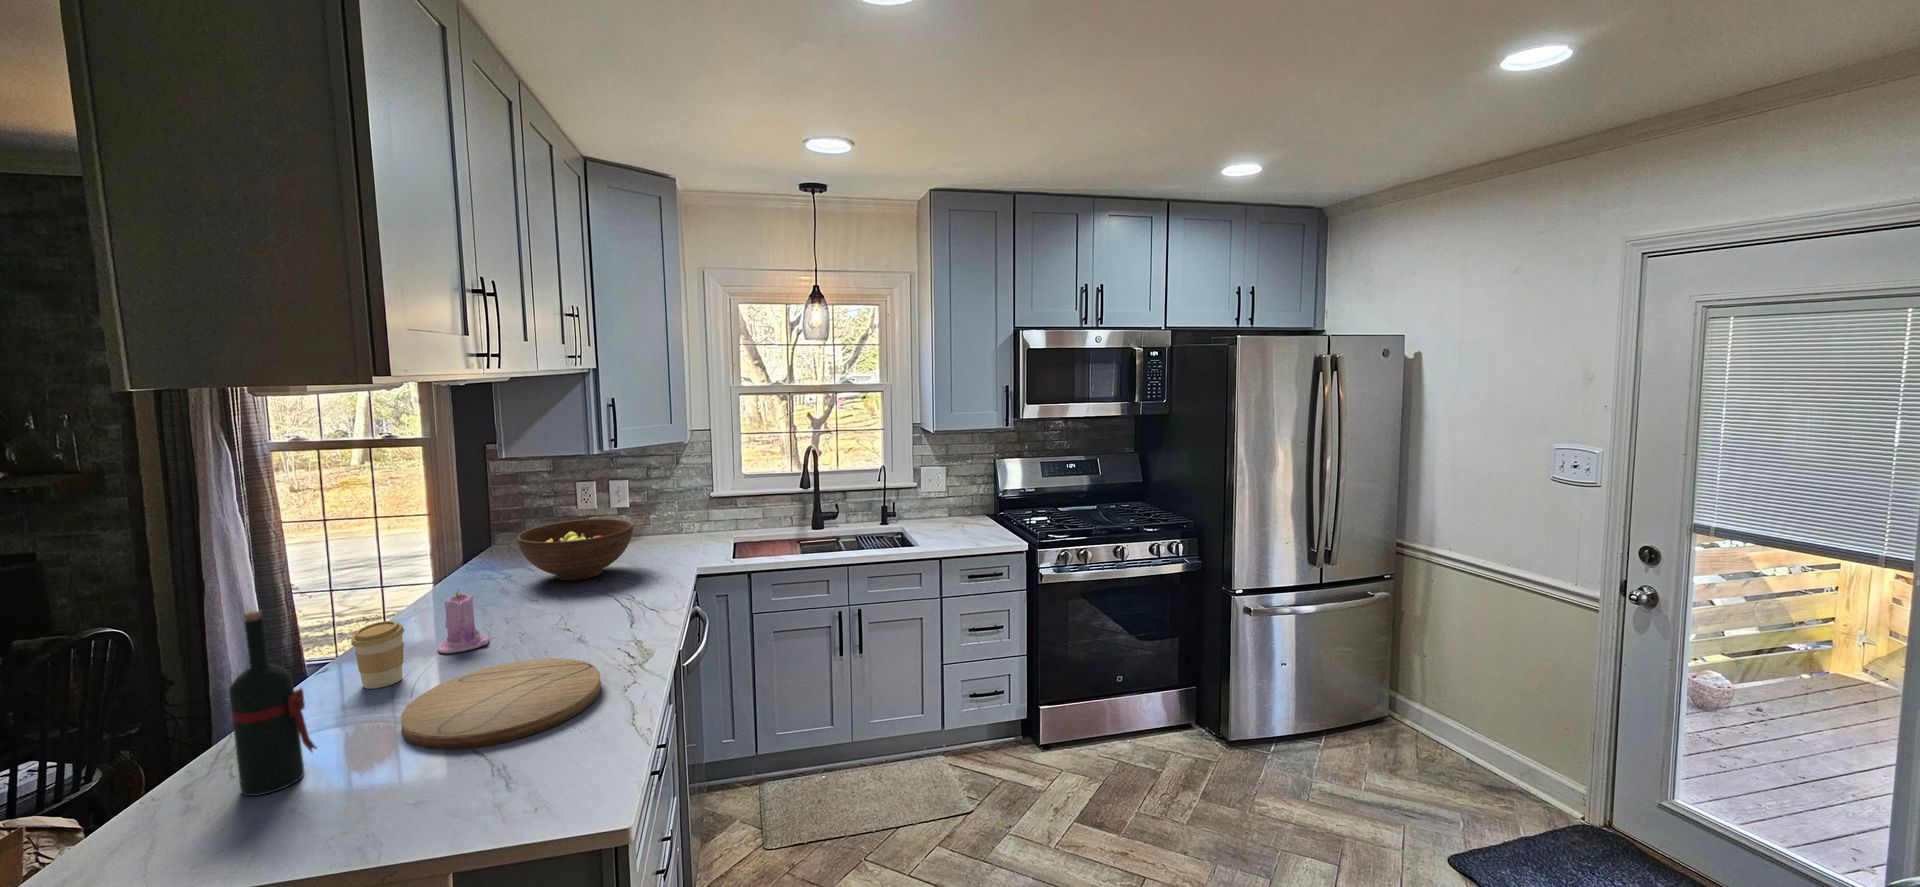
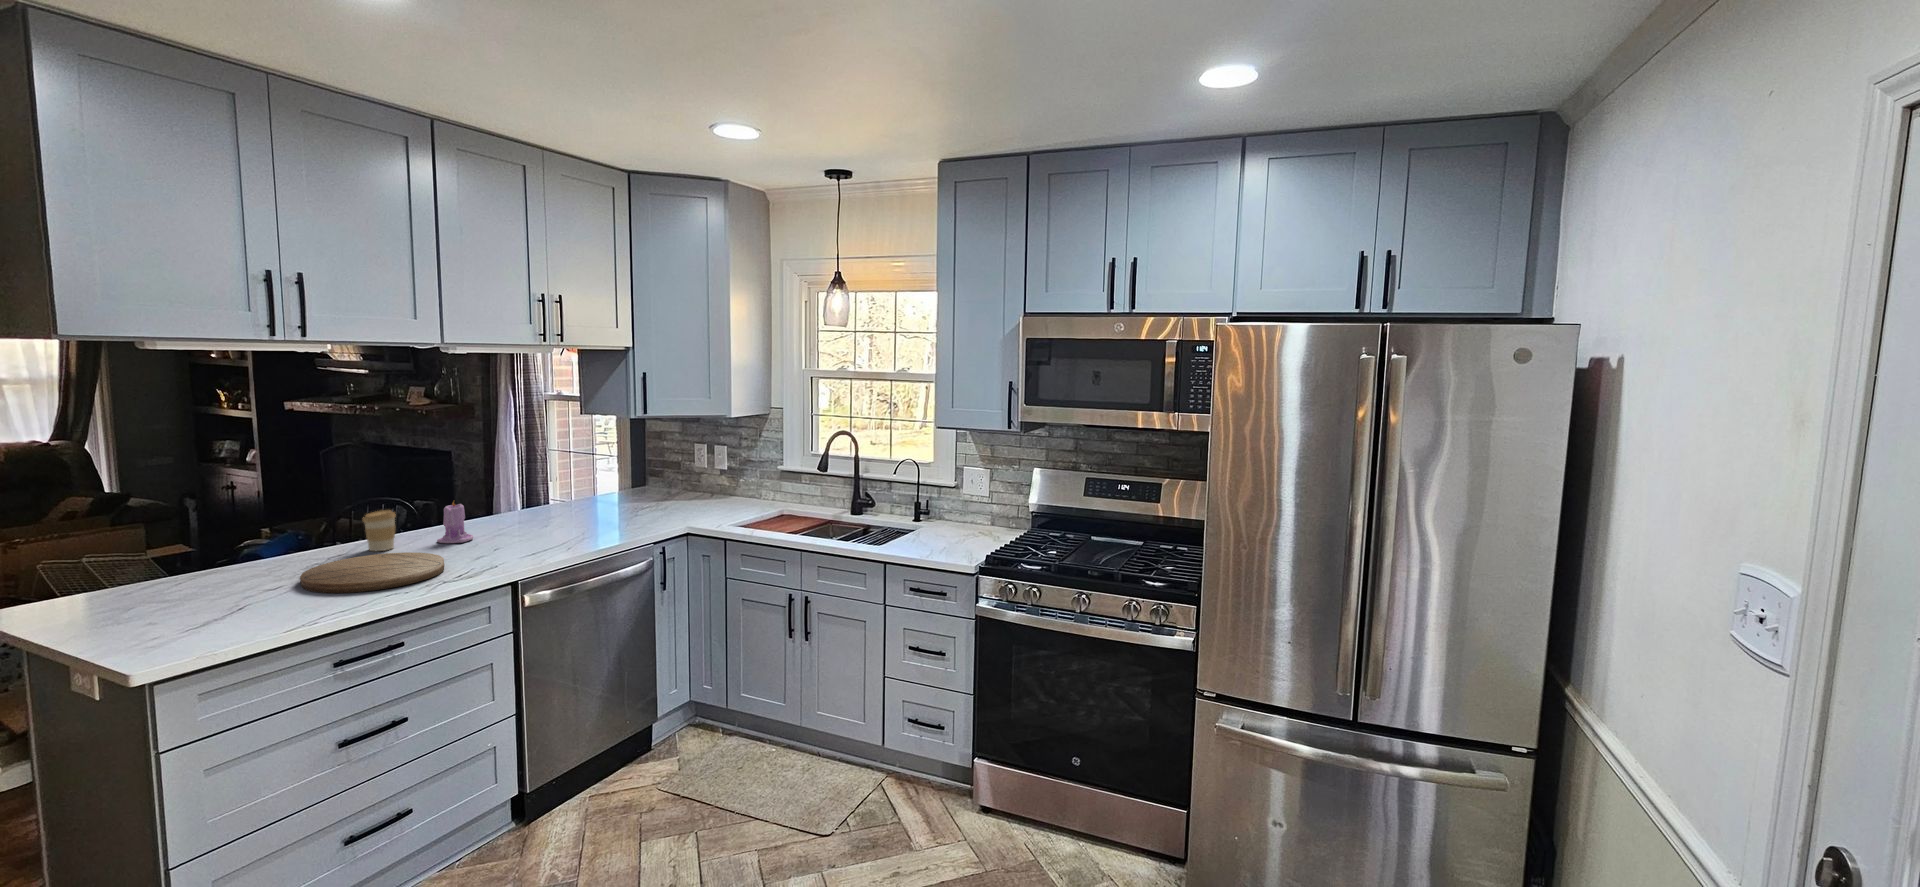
fruit bowl: present [517,519,633,580] -> none [571,471,661,517]
wine bottle: present [229,610,317,796] -> none [211,479,253,584]

